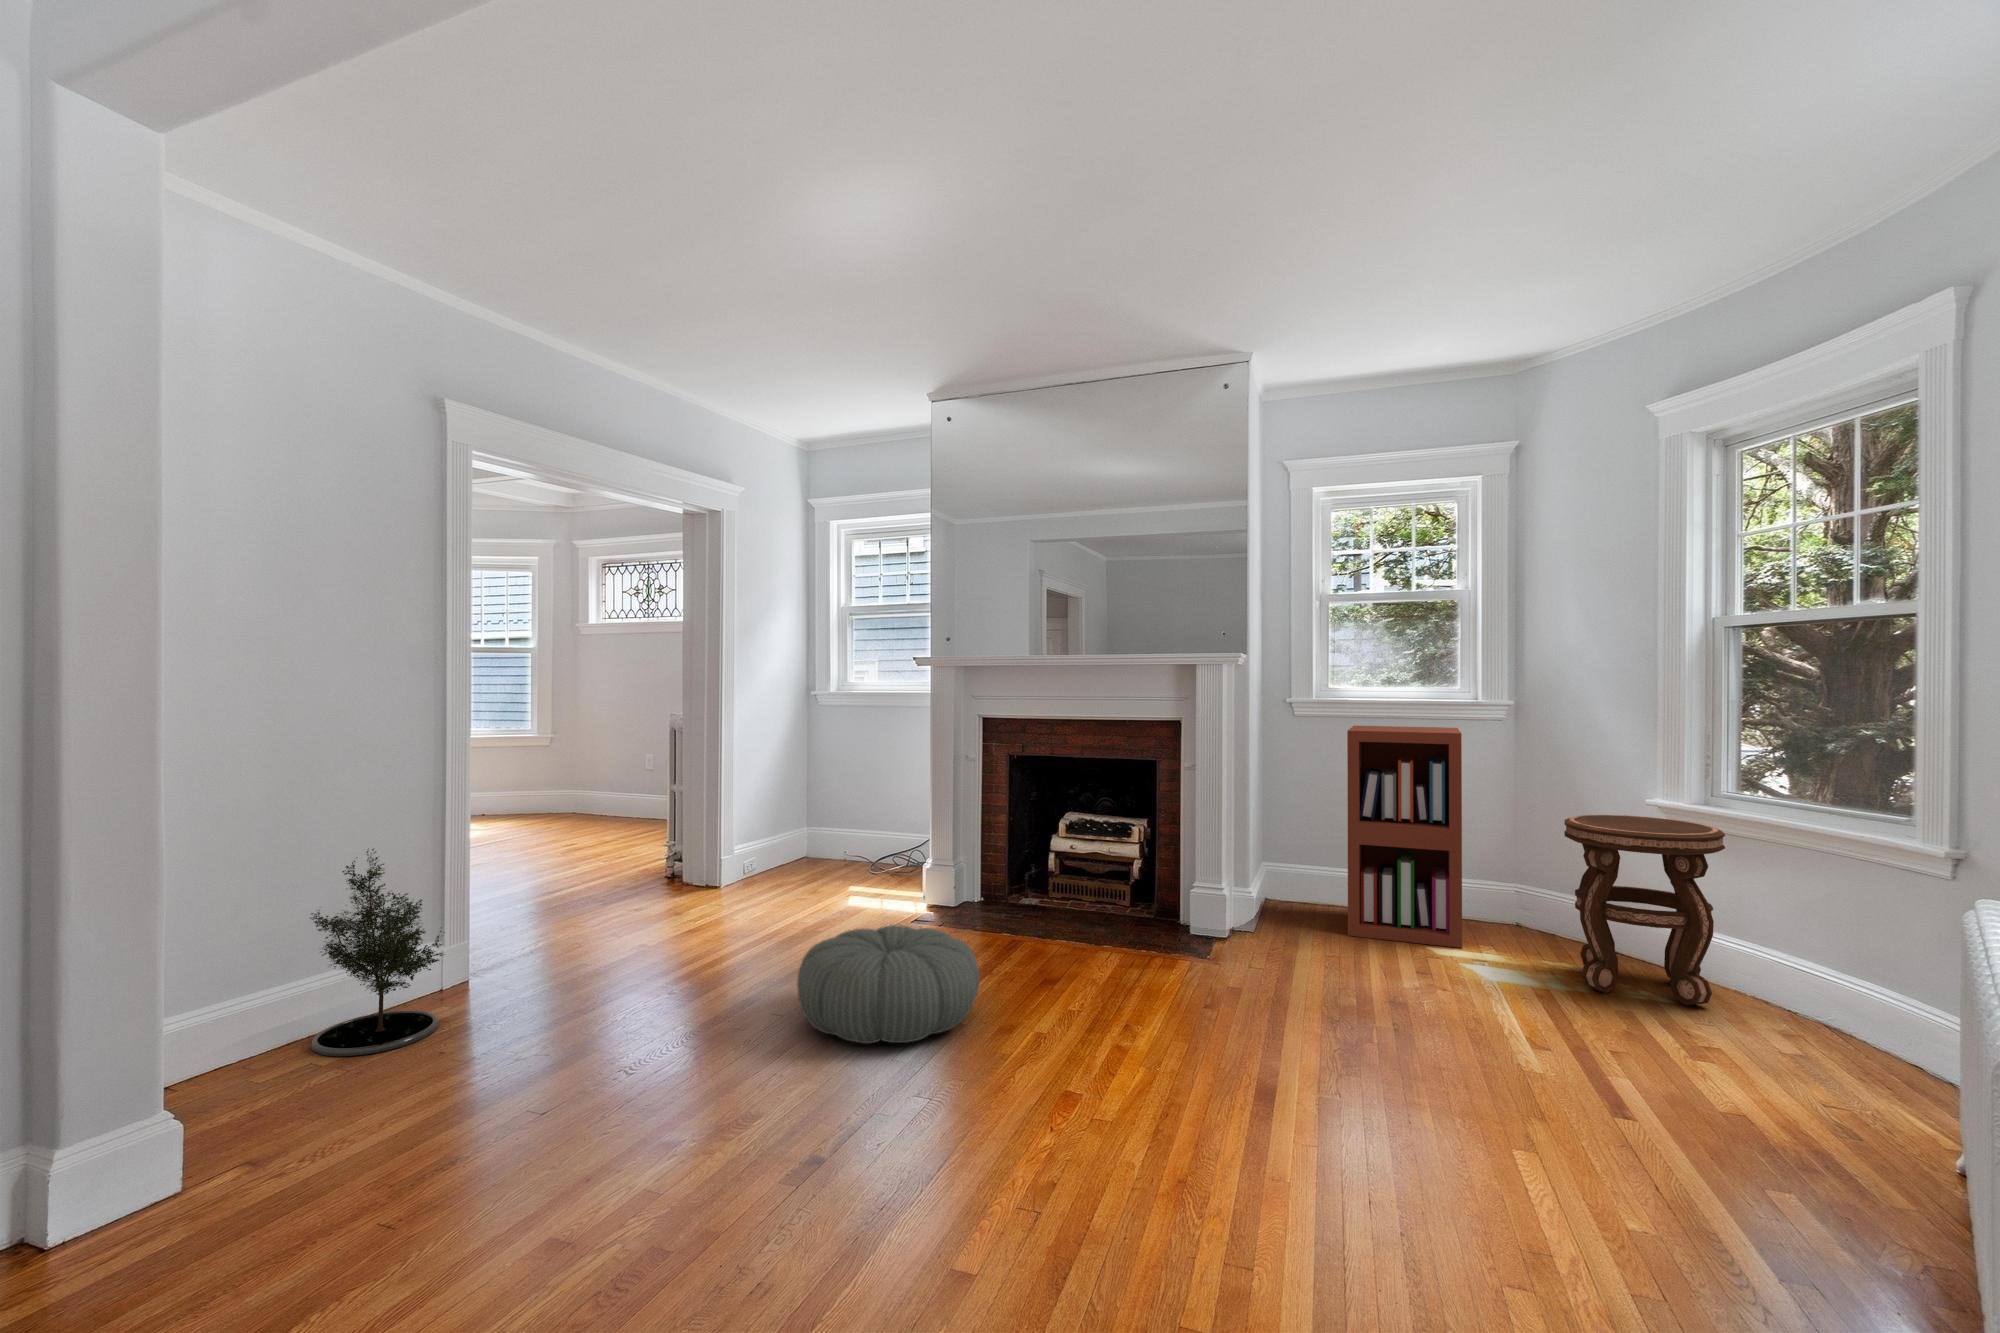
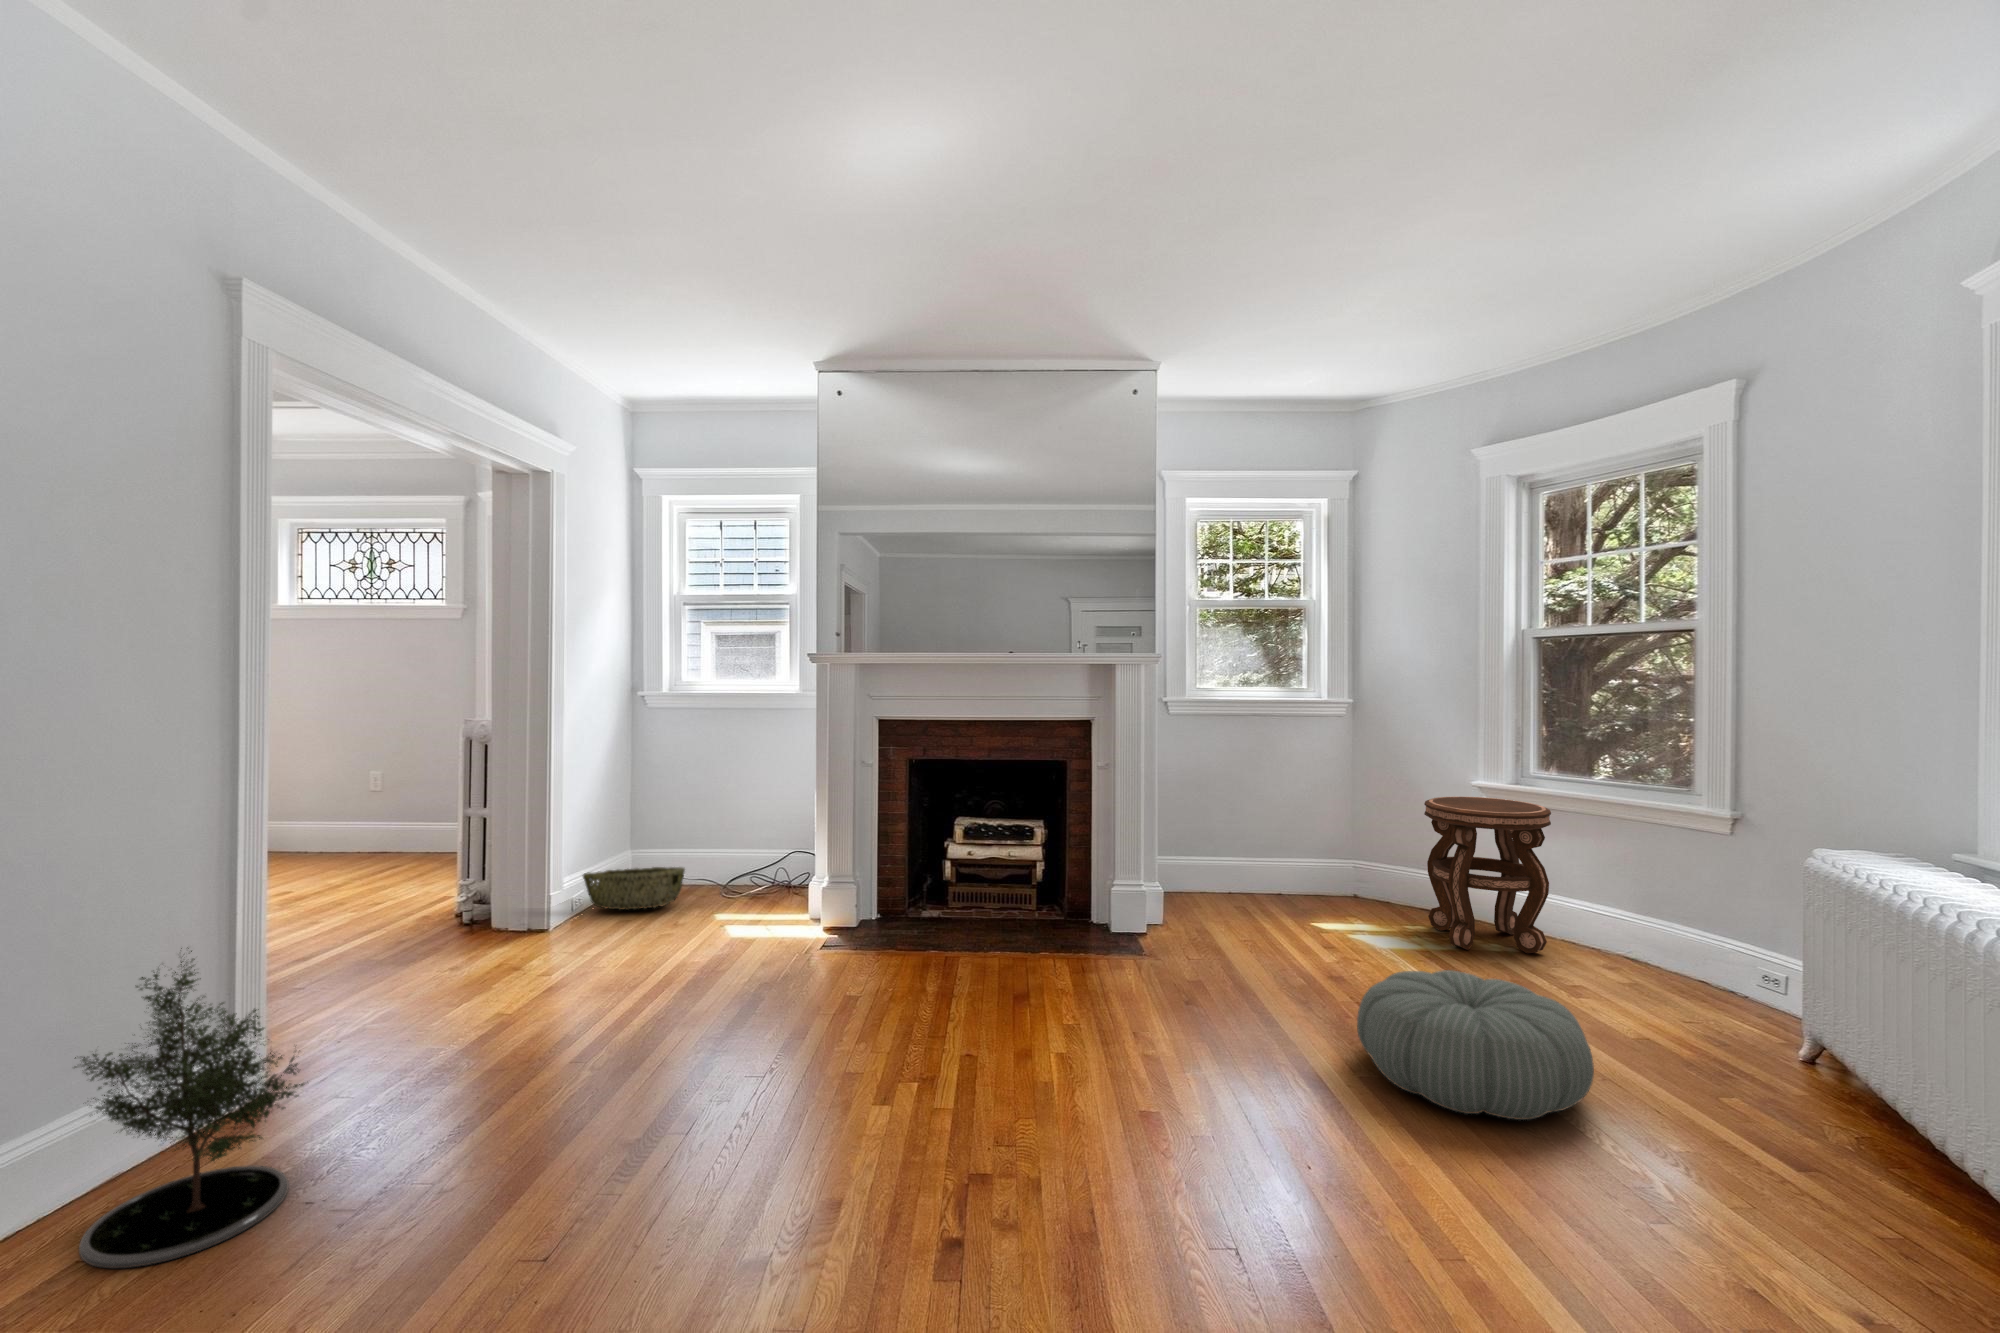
bookshelf: present [1347,726,1462,948] -> none [1218,722,1333,920]
woven basket: none [751,845,835,881] -> present [583,867,685,910]
pouf: present [797,925,979,1044] -> present [1357,970,1594,1120]

